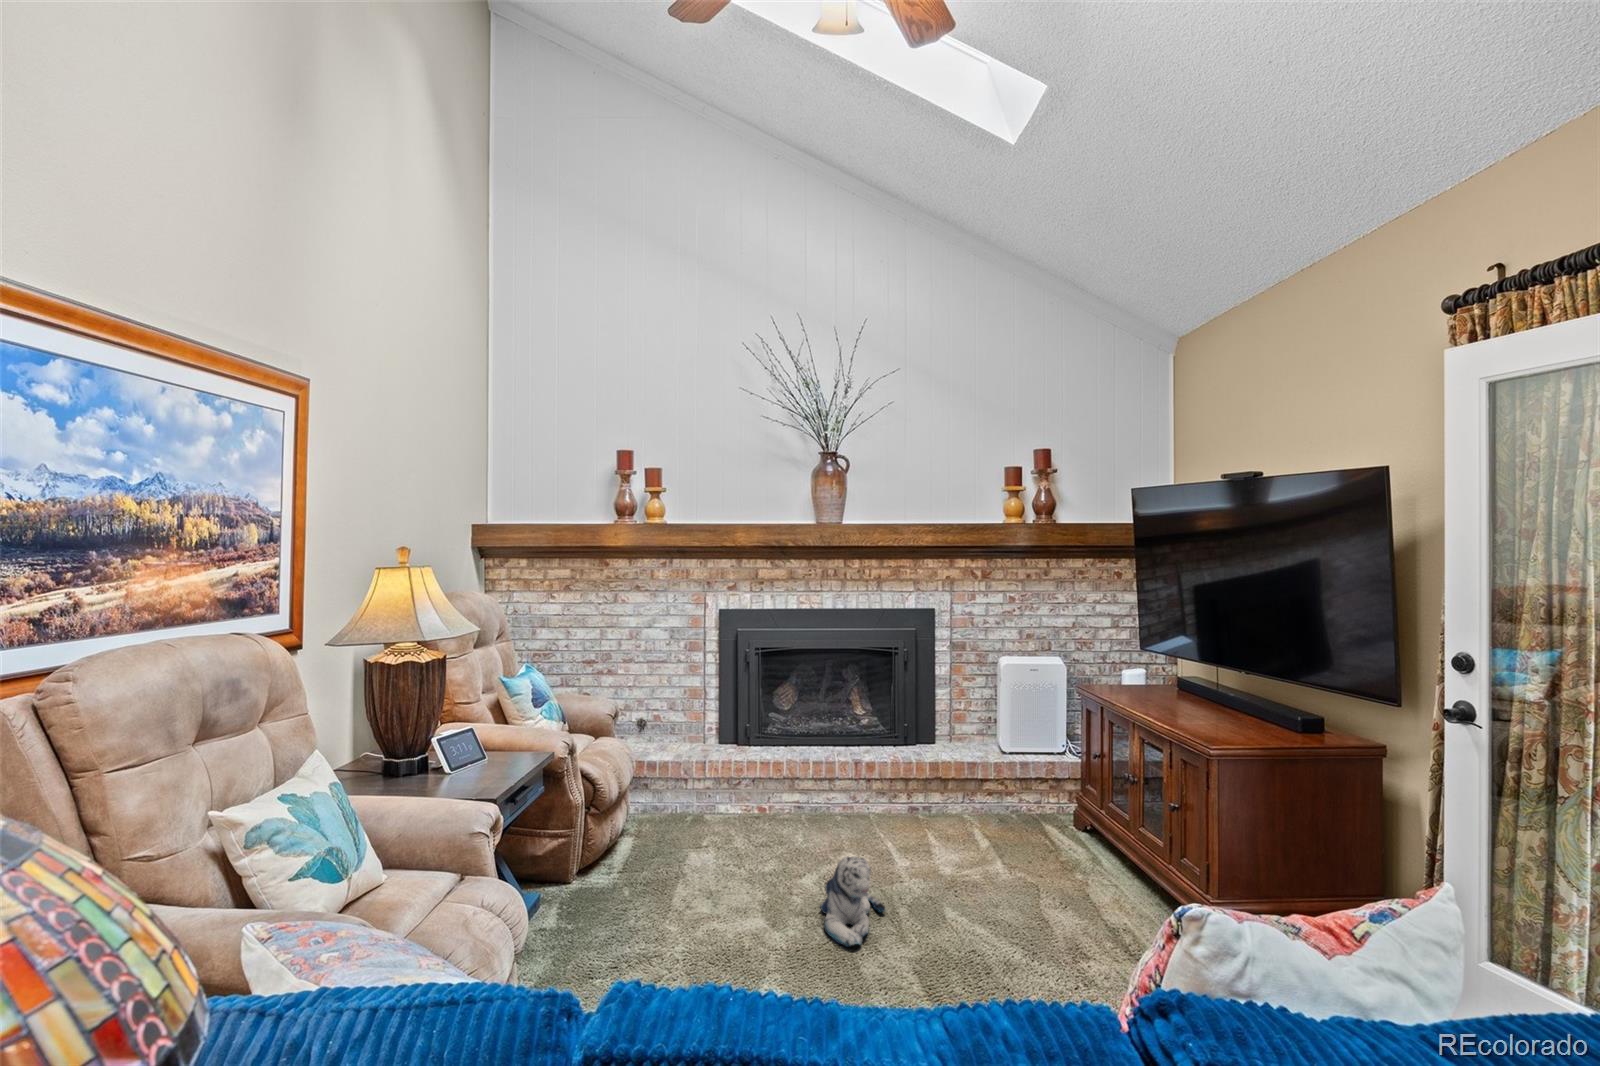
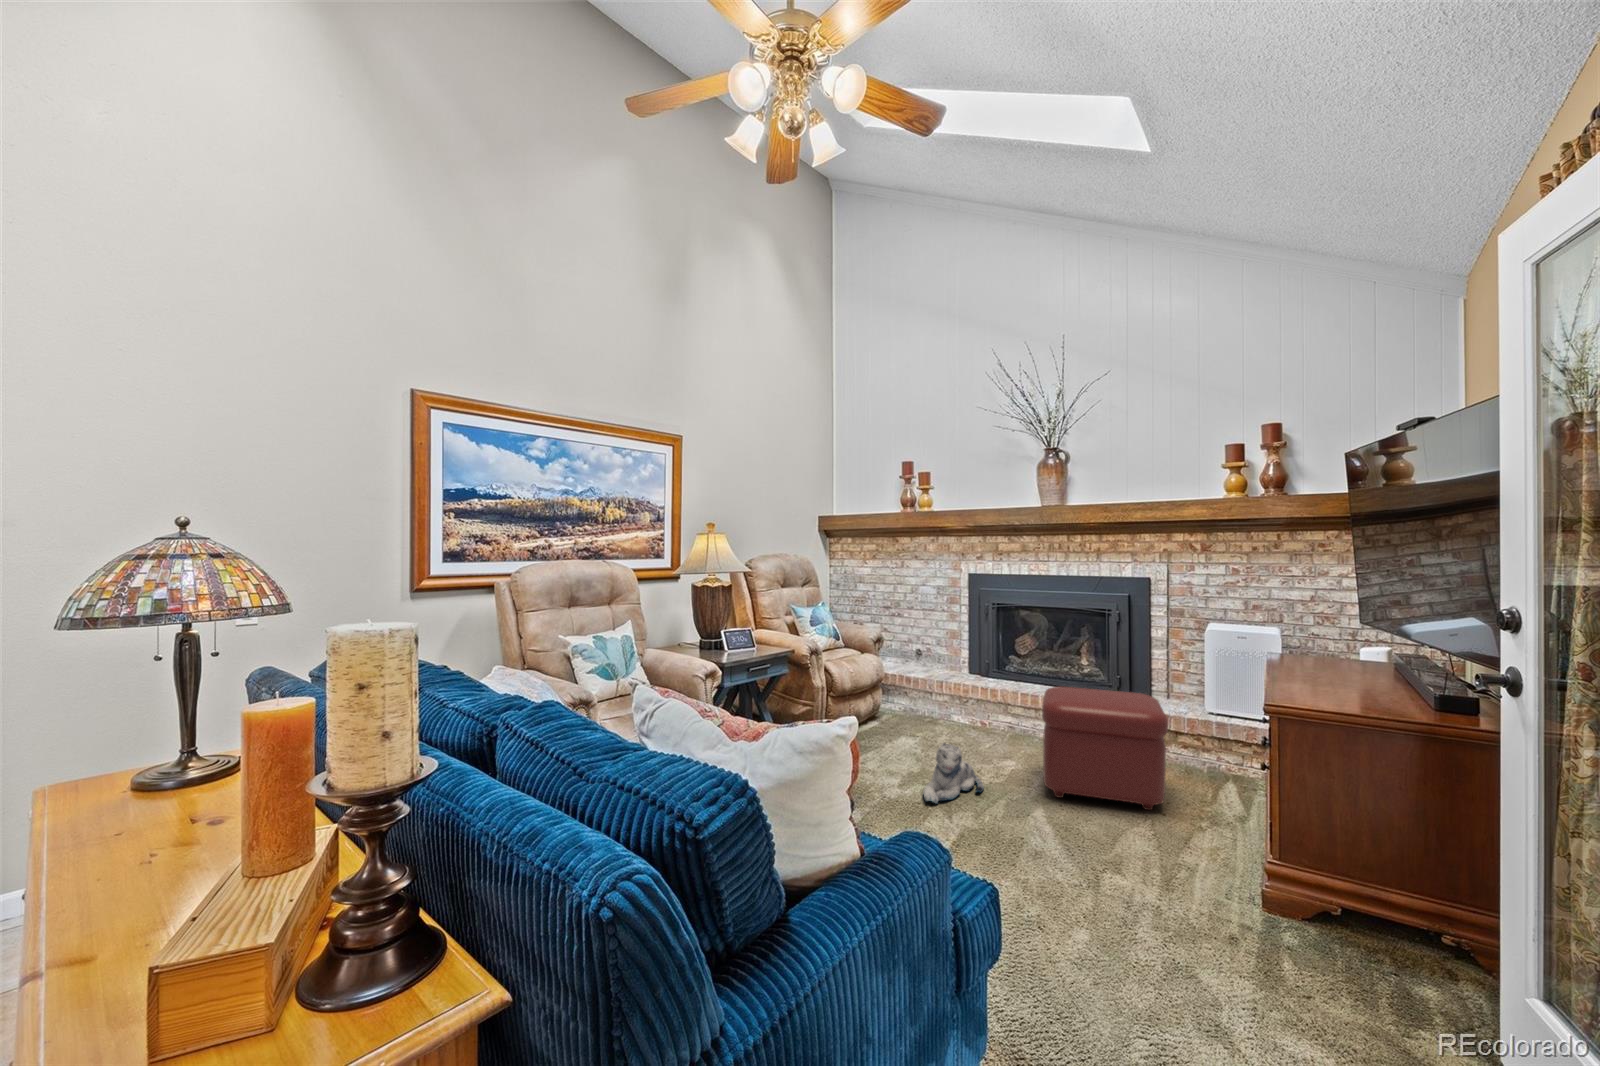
ottoman: none [906,747,1064,892] -> present [1042,686,1168,810]

